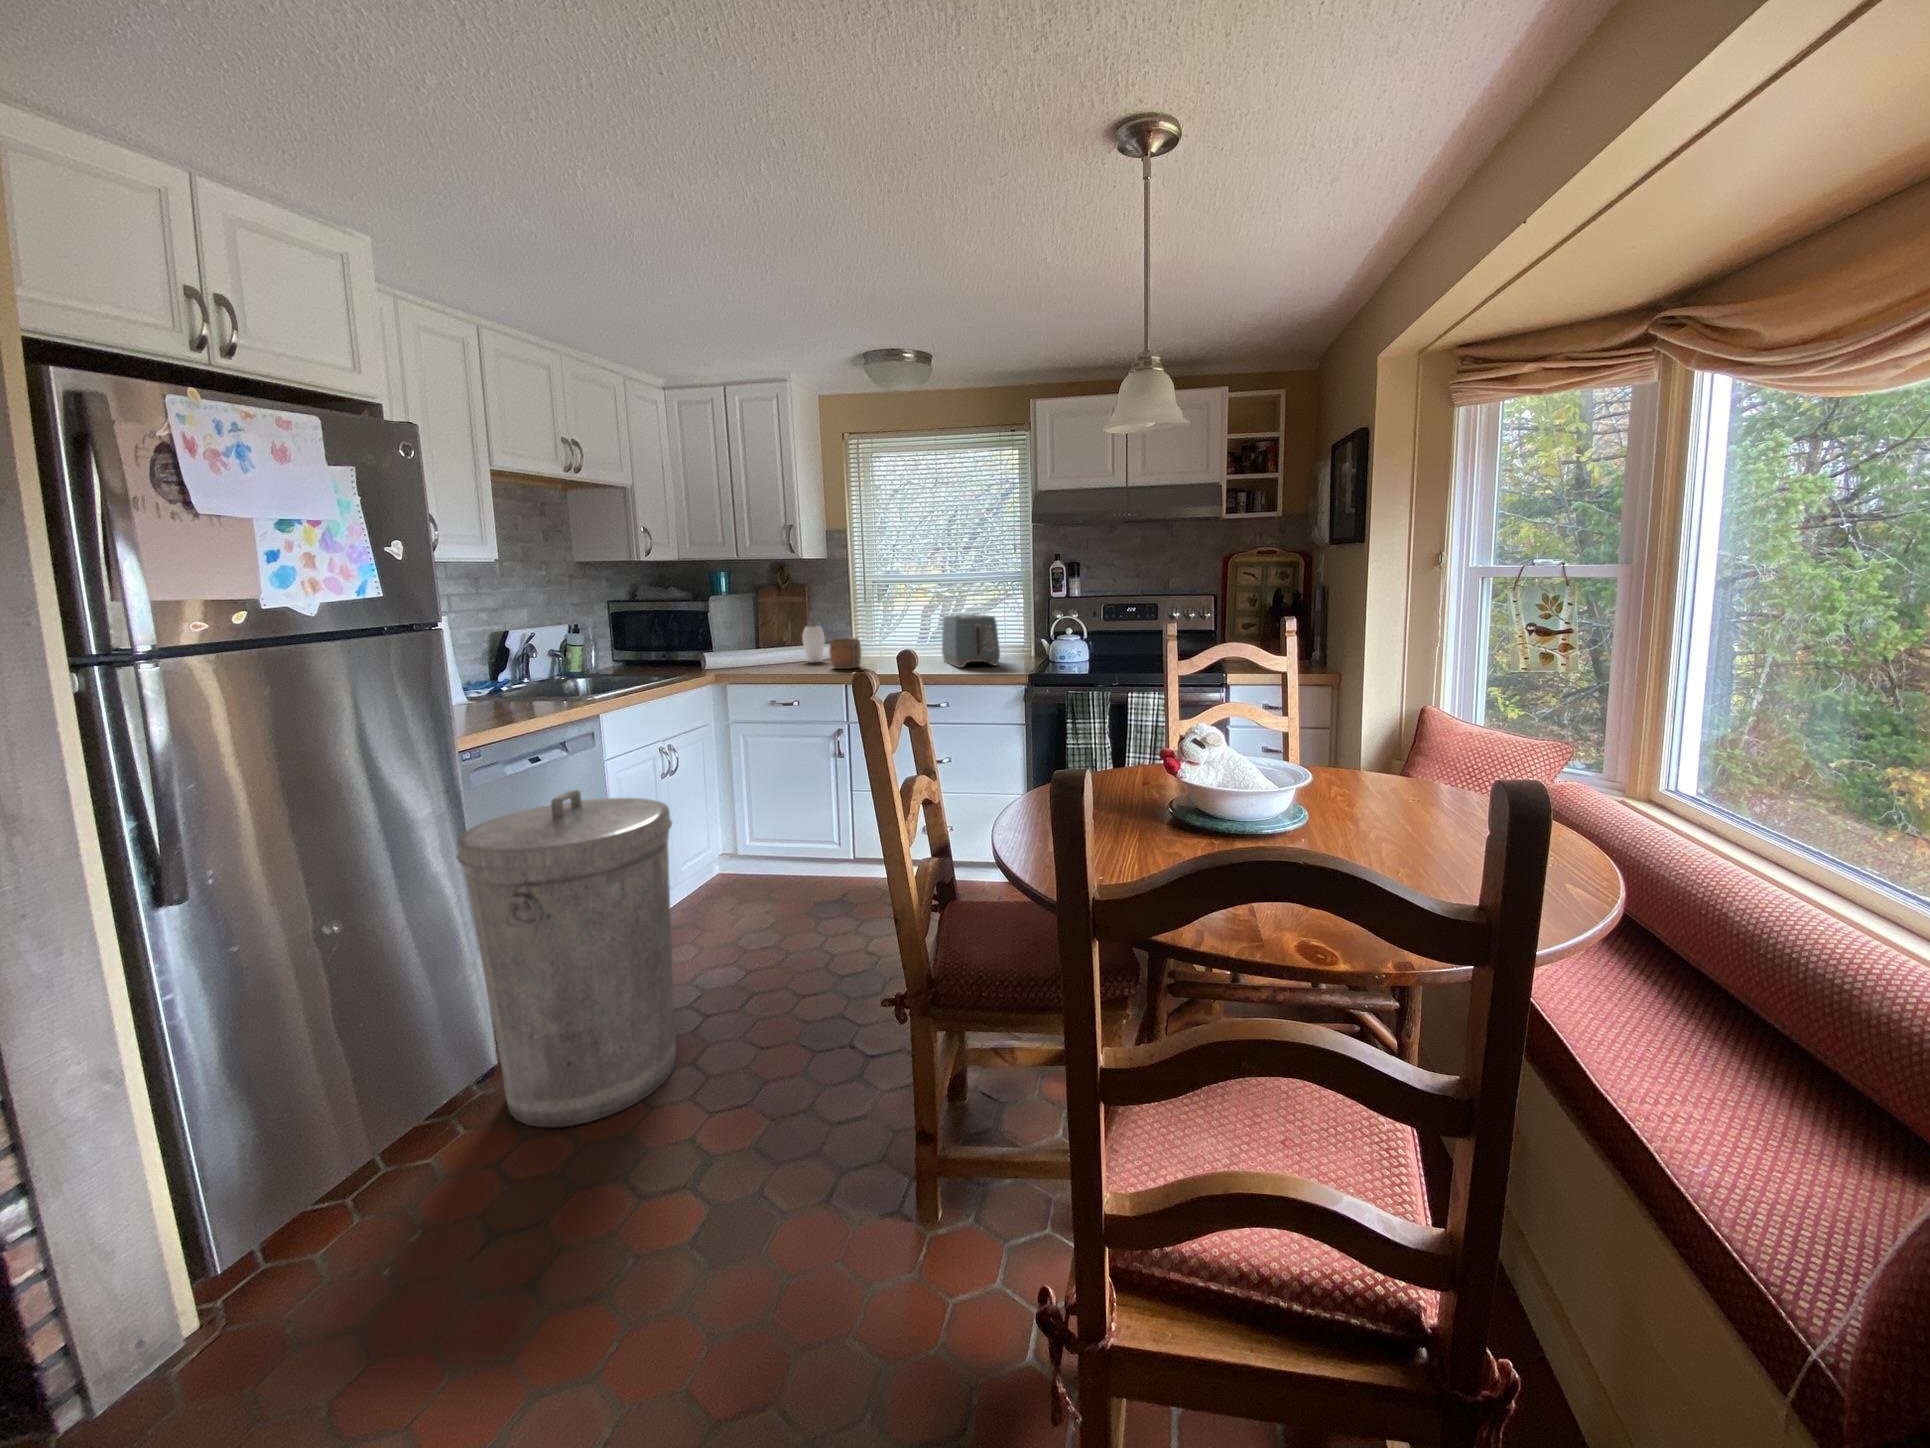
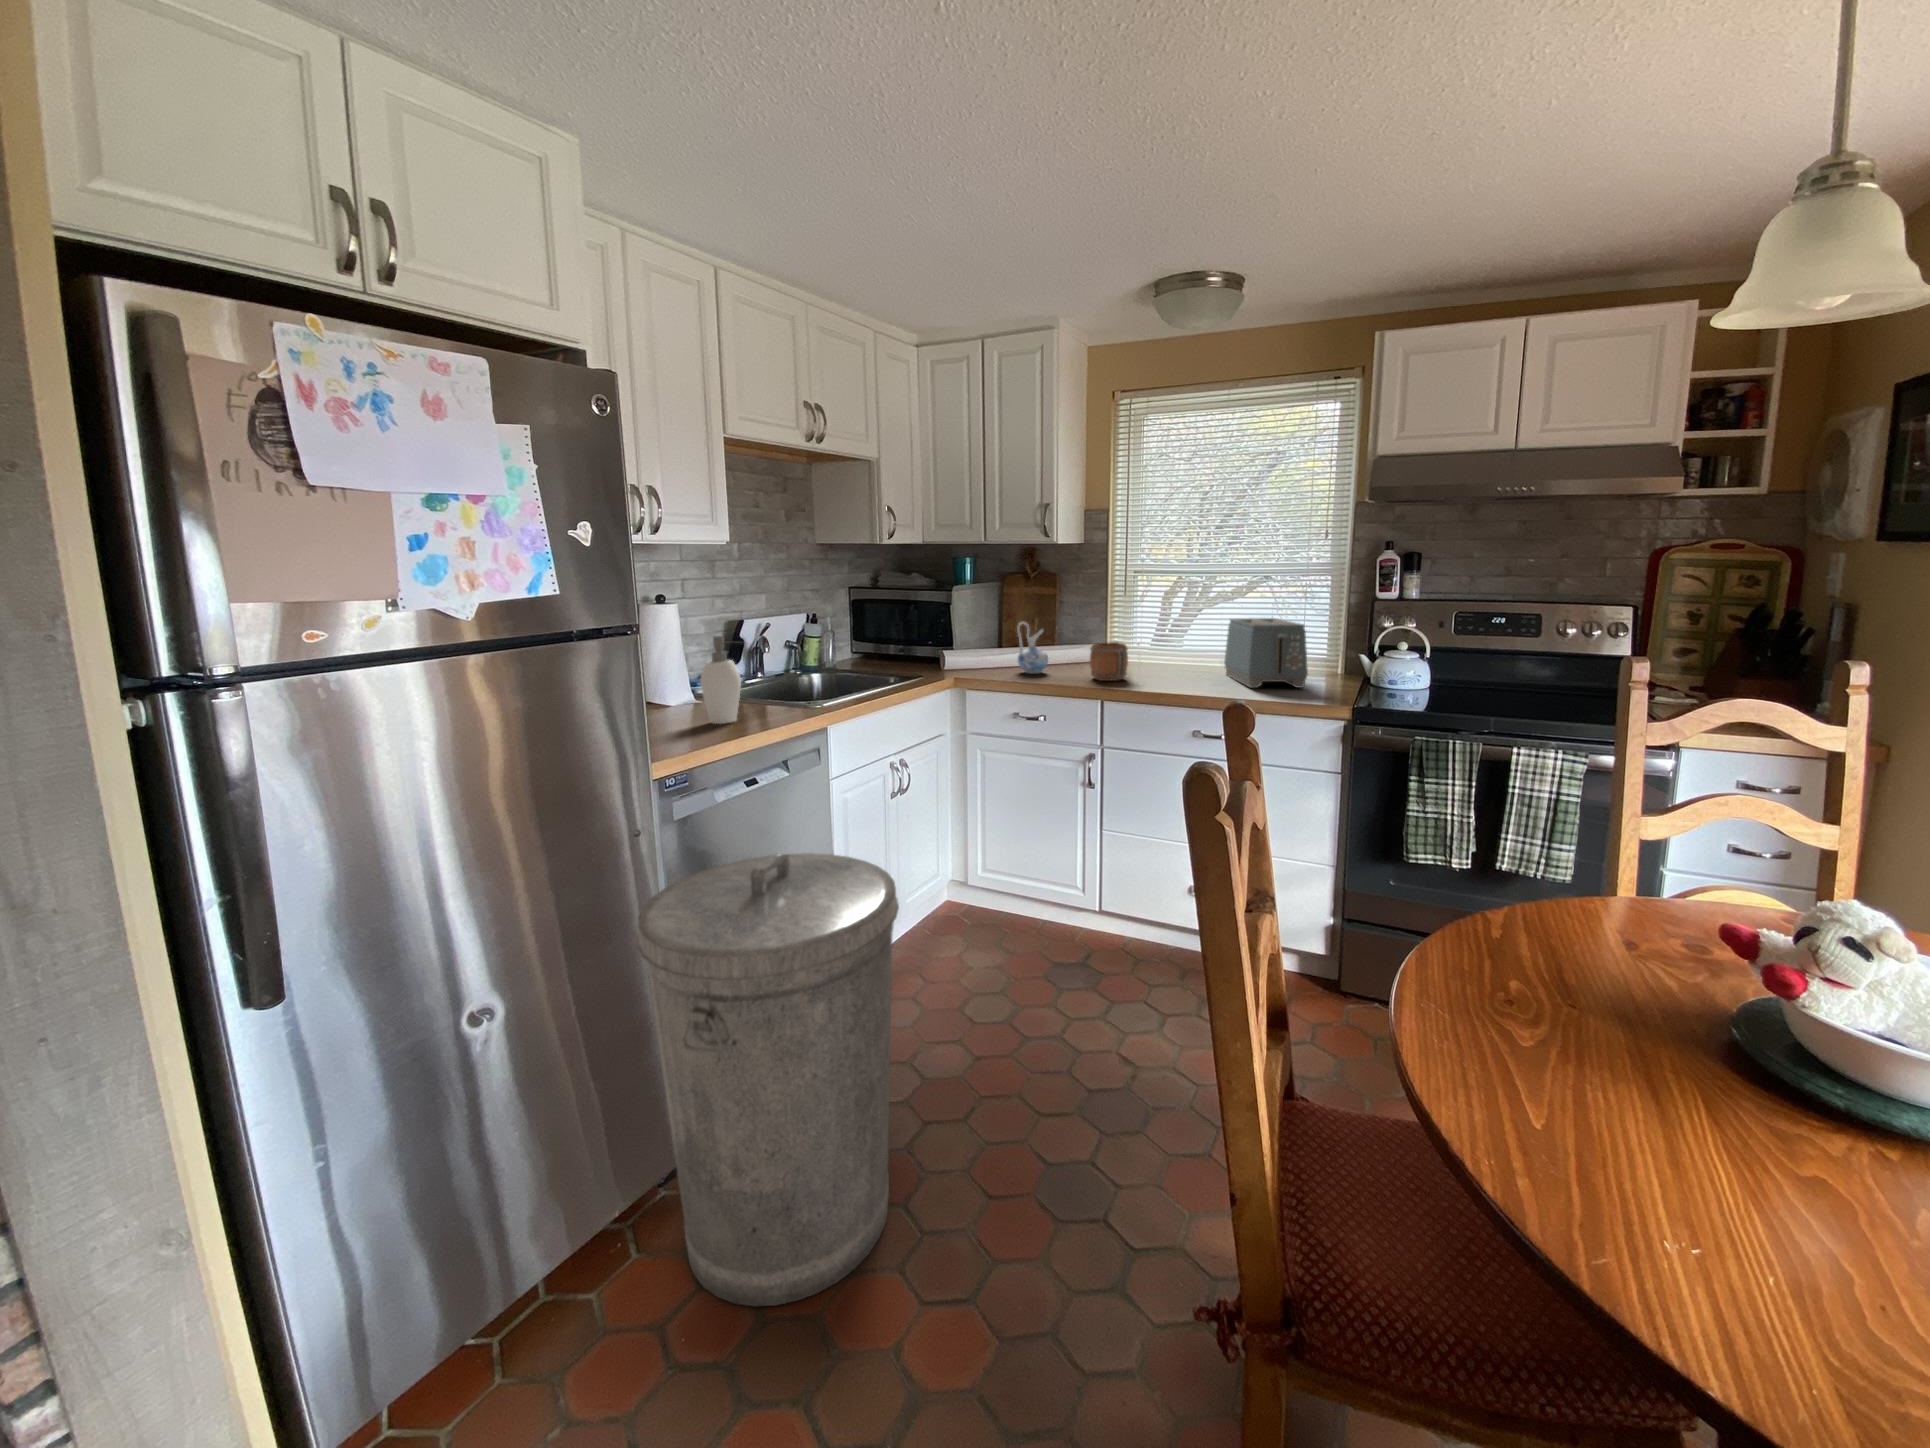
soap dispenser: present [802,612,825,662] -> present [700,636,741,724]
ceramic pitcher: none [766,625,795,668] -> present [1017,622,1048,674]

